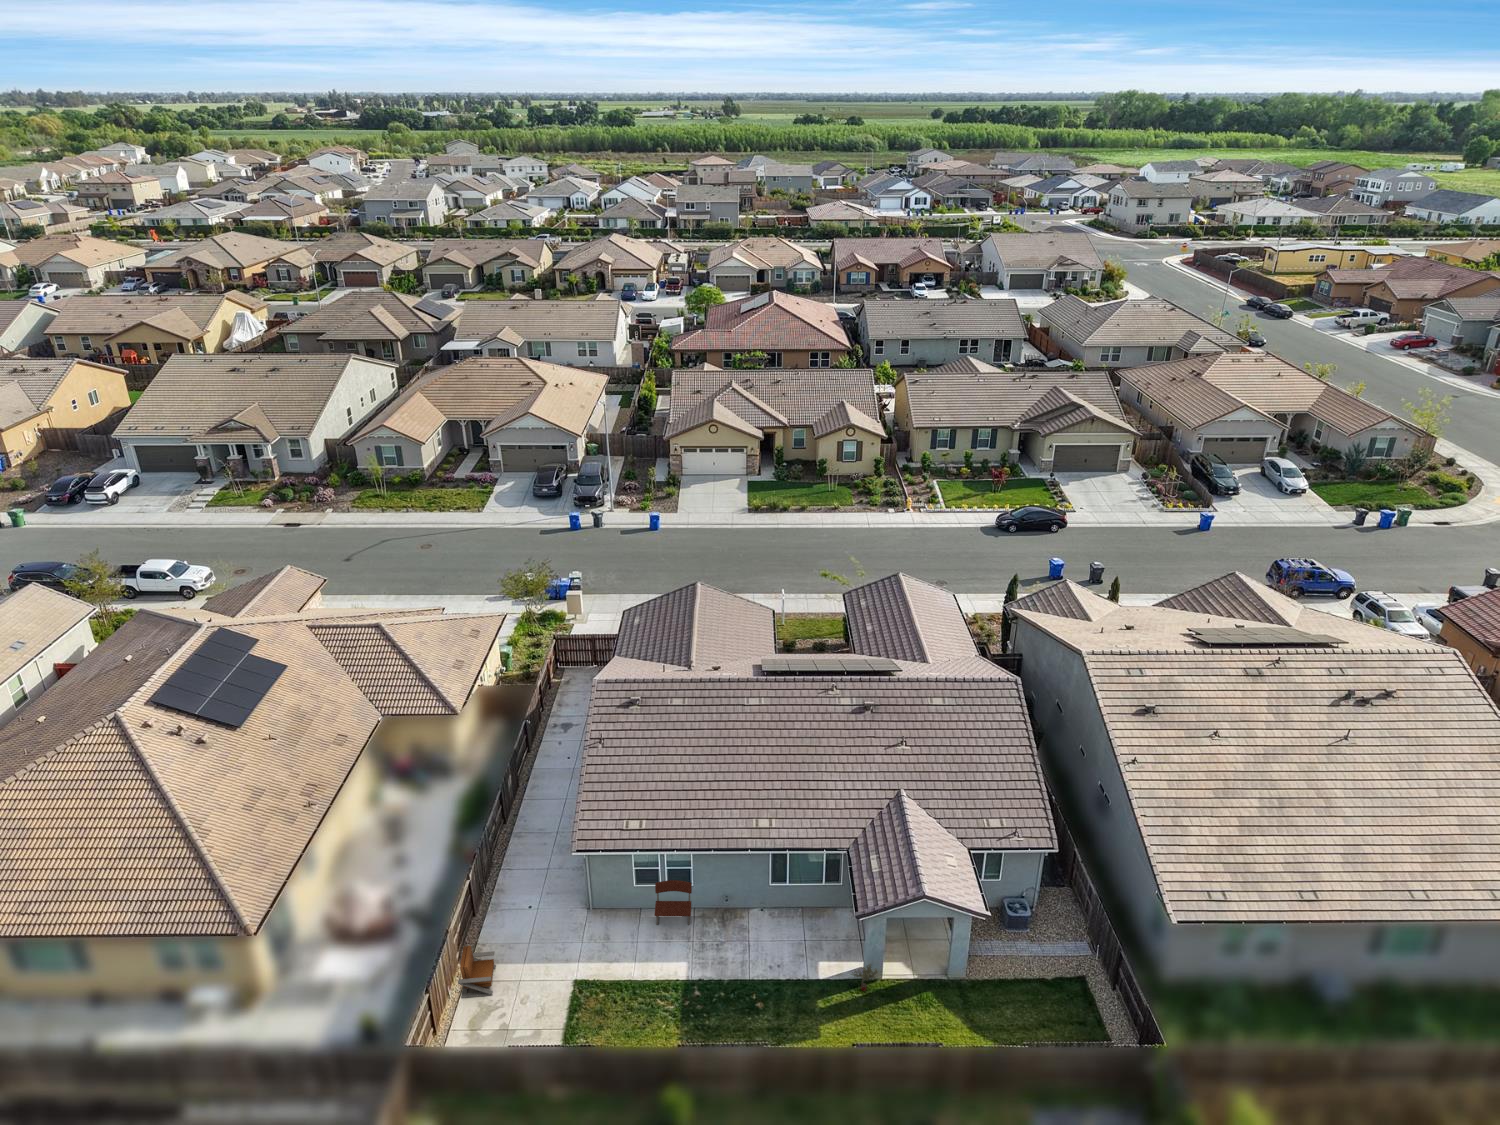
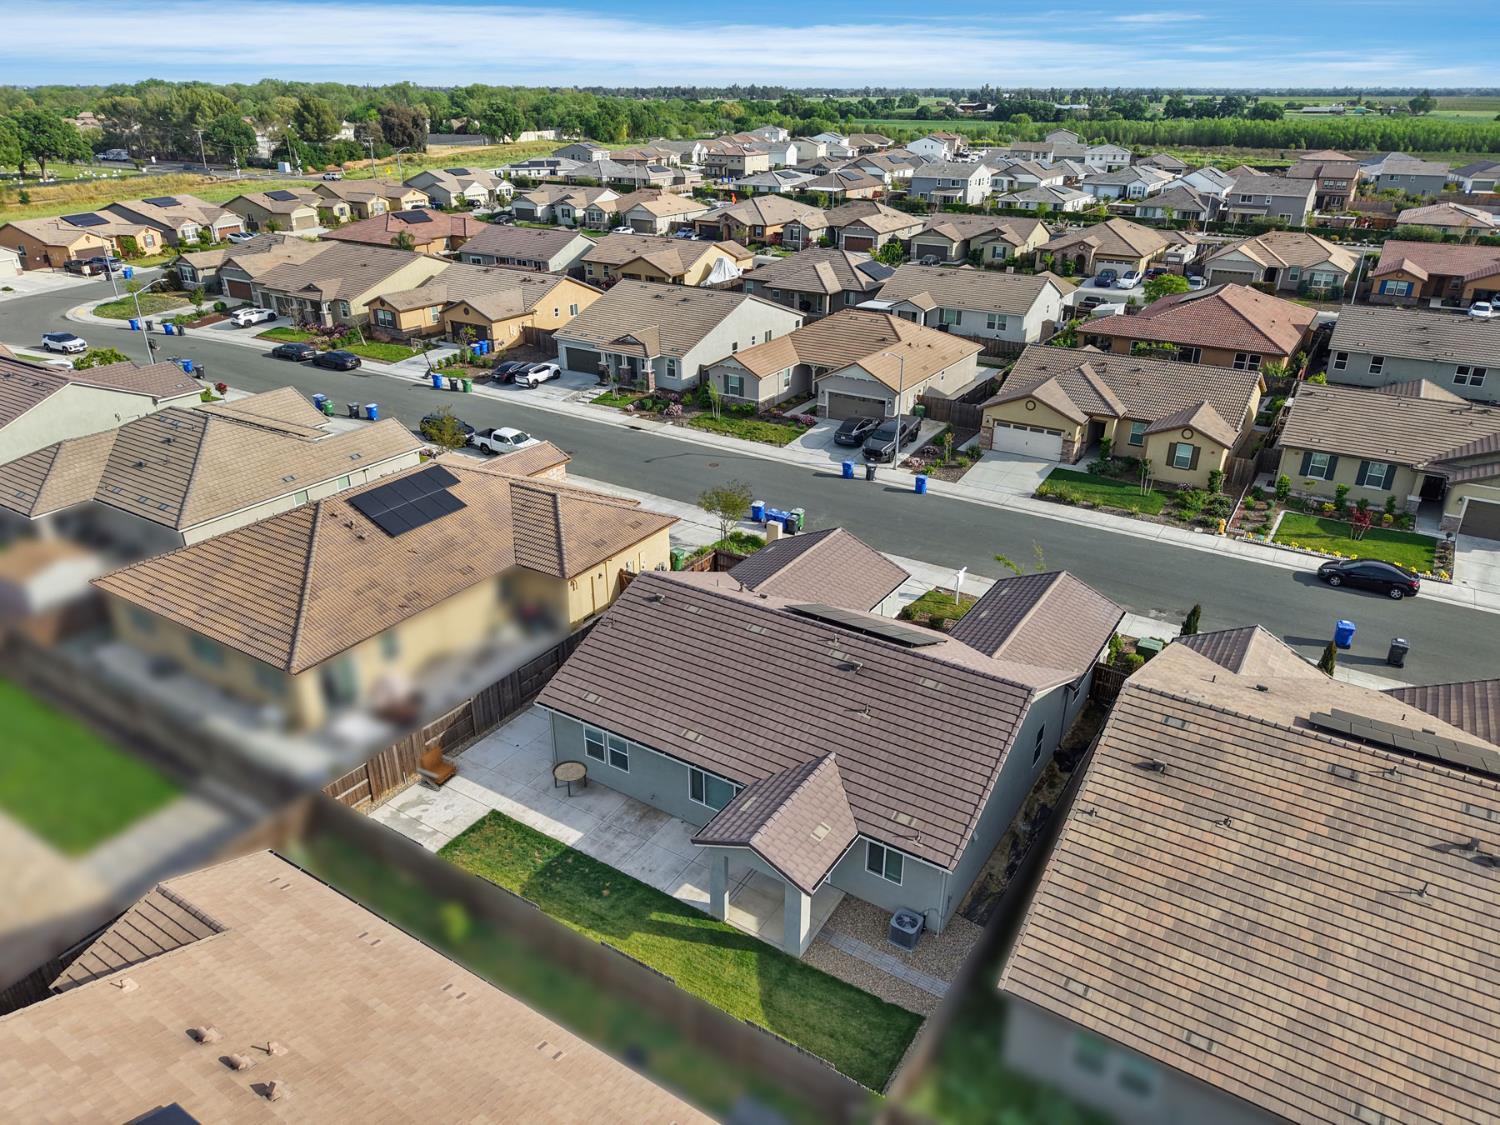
bench: present [654,880,692,925] -> none [590,758,629,808]
round table: none [604,896,642,936] -> present [552,760,588,797]
potted tree: present [853,964,878,991] -> none [695,898,716,925]

